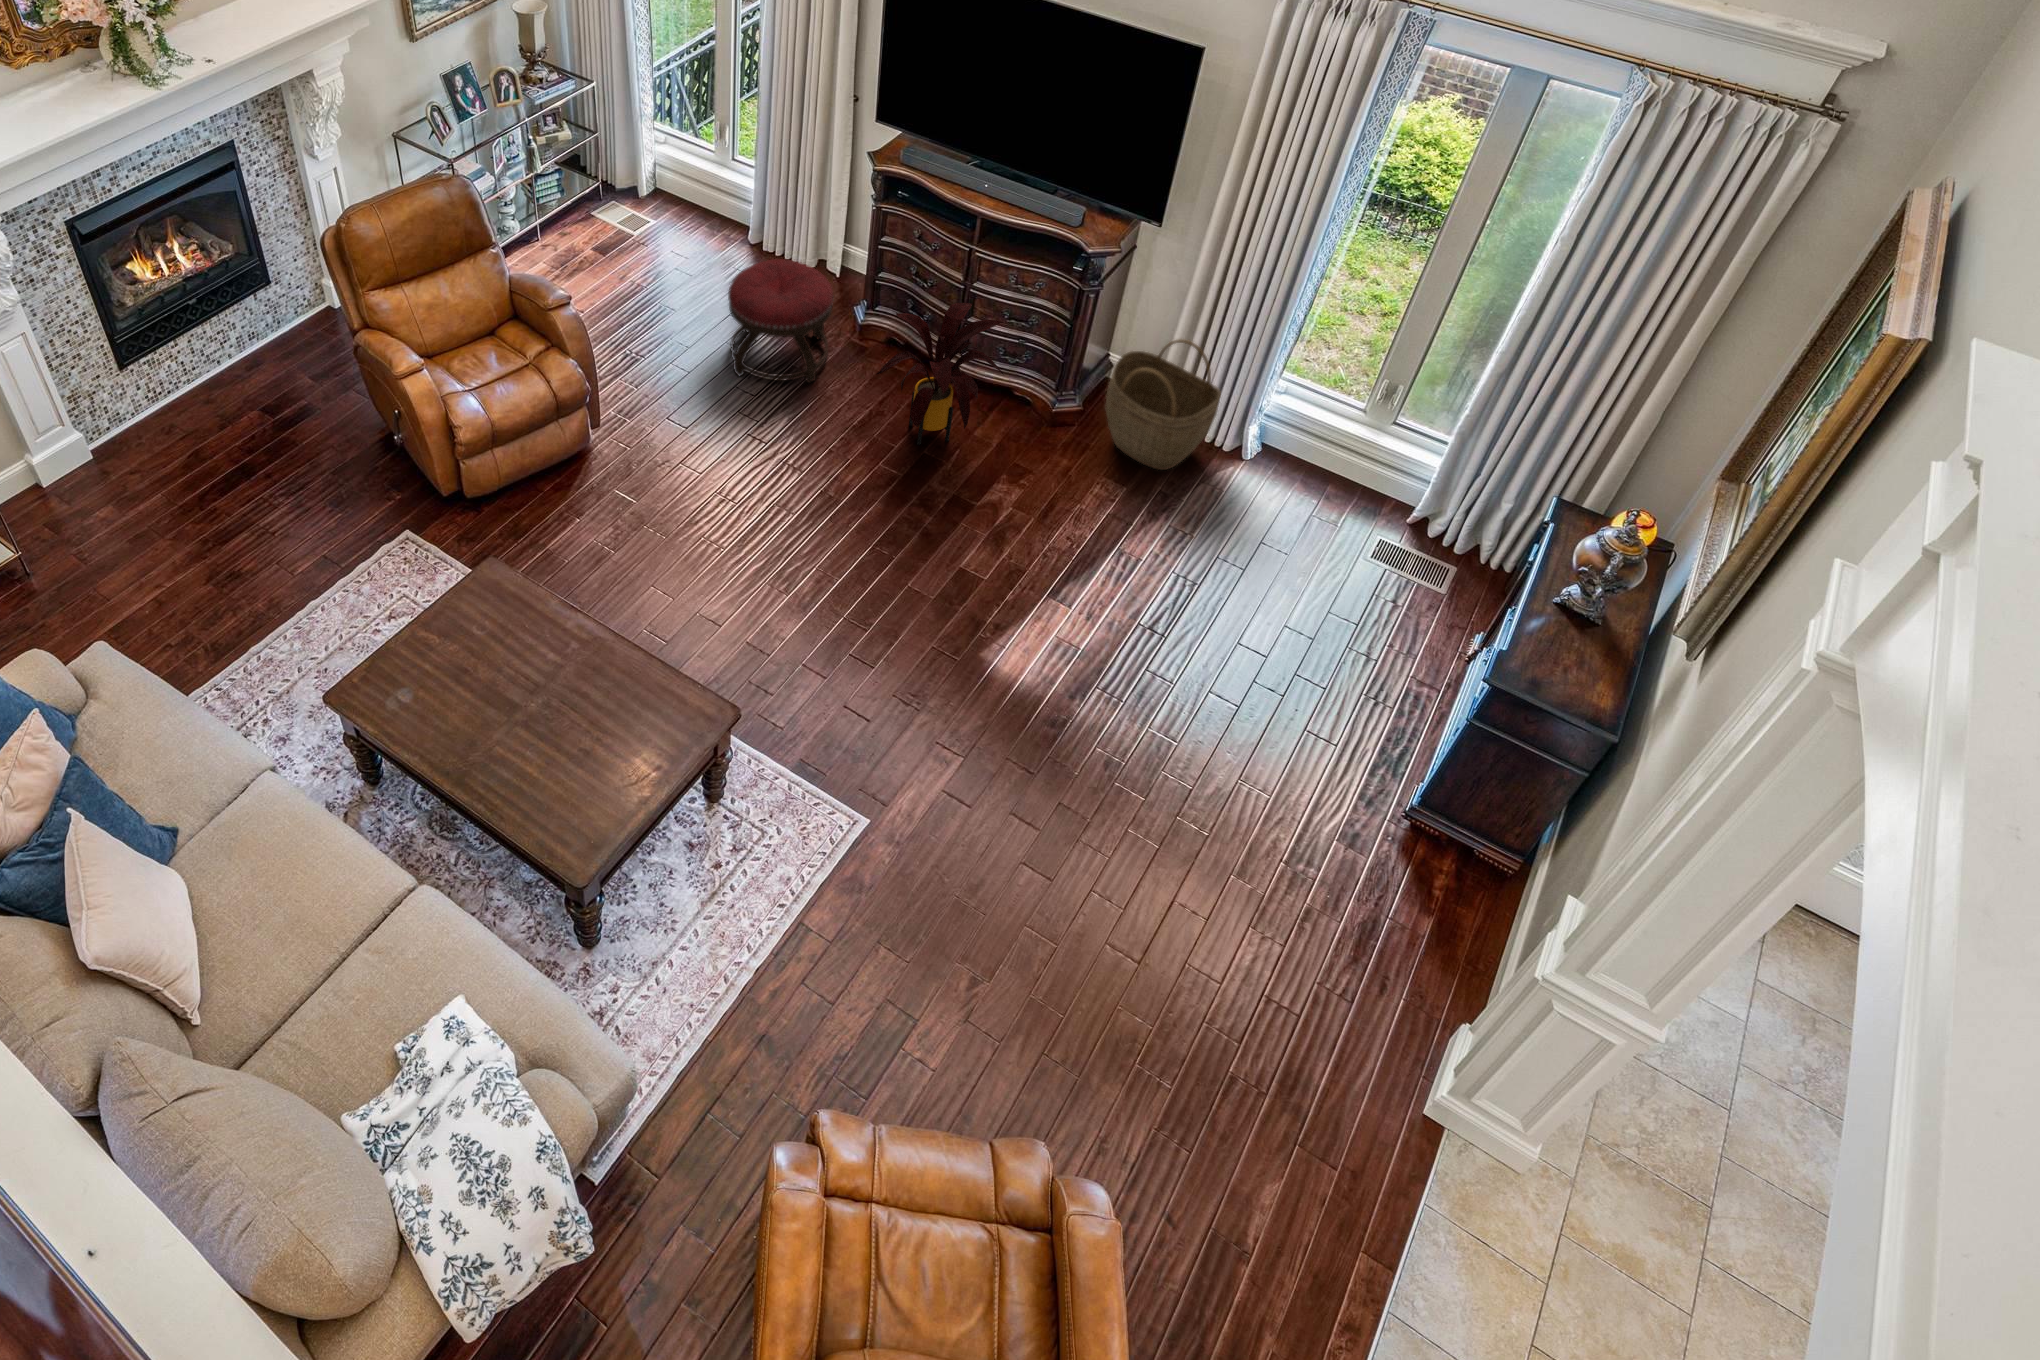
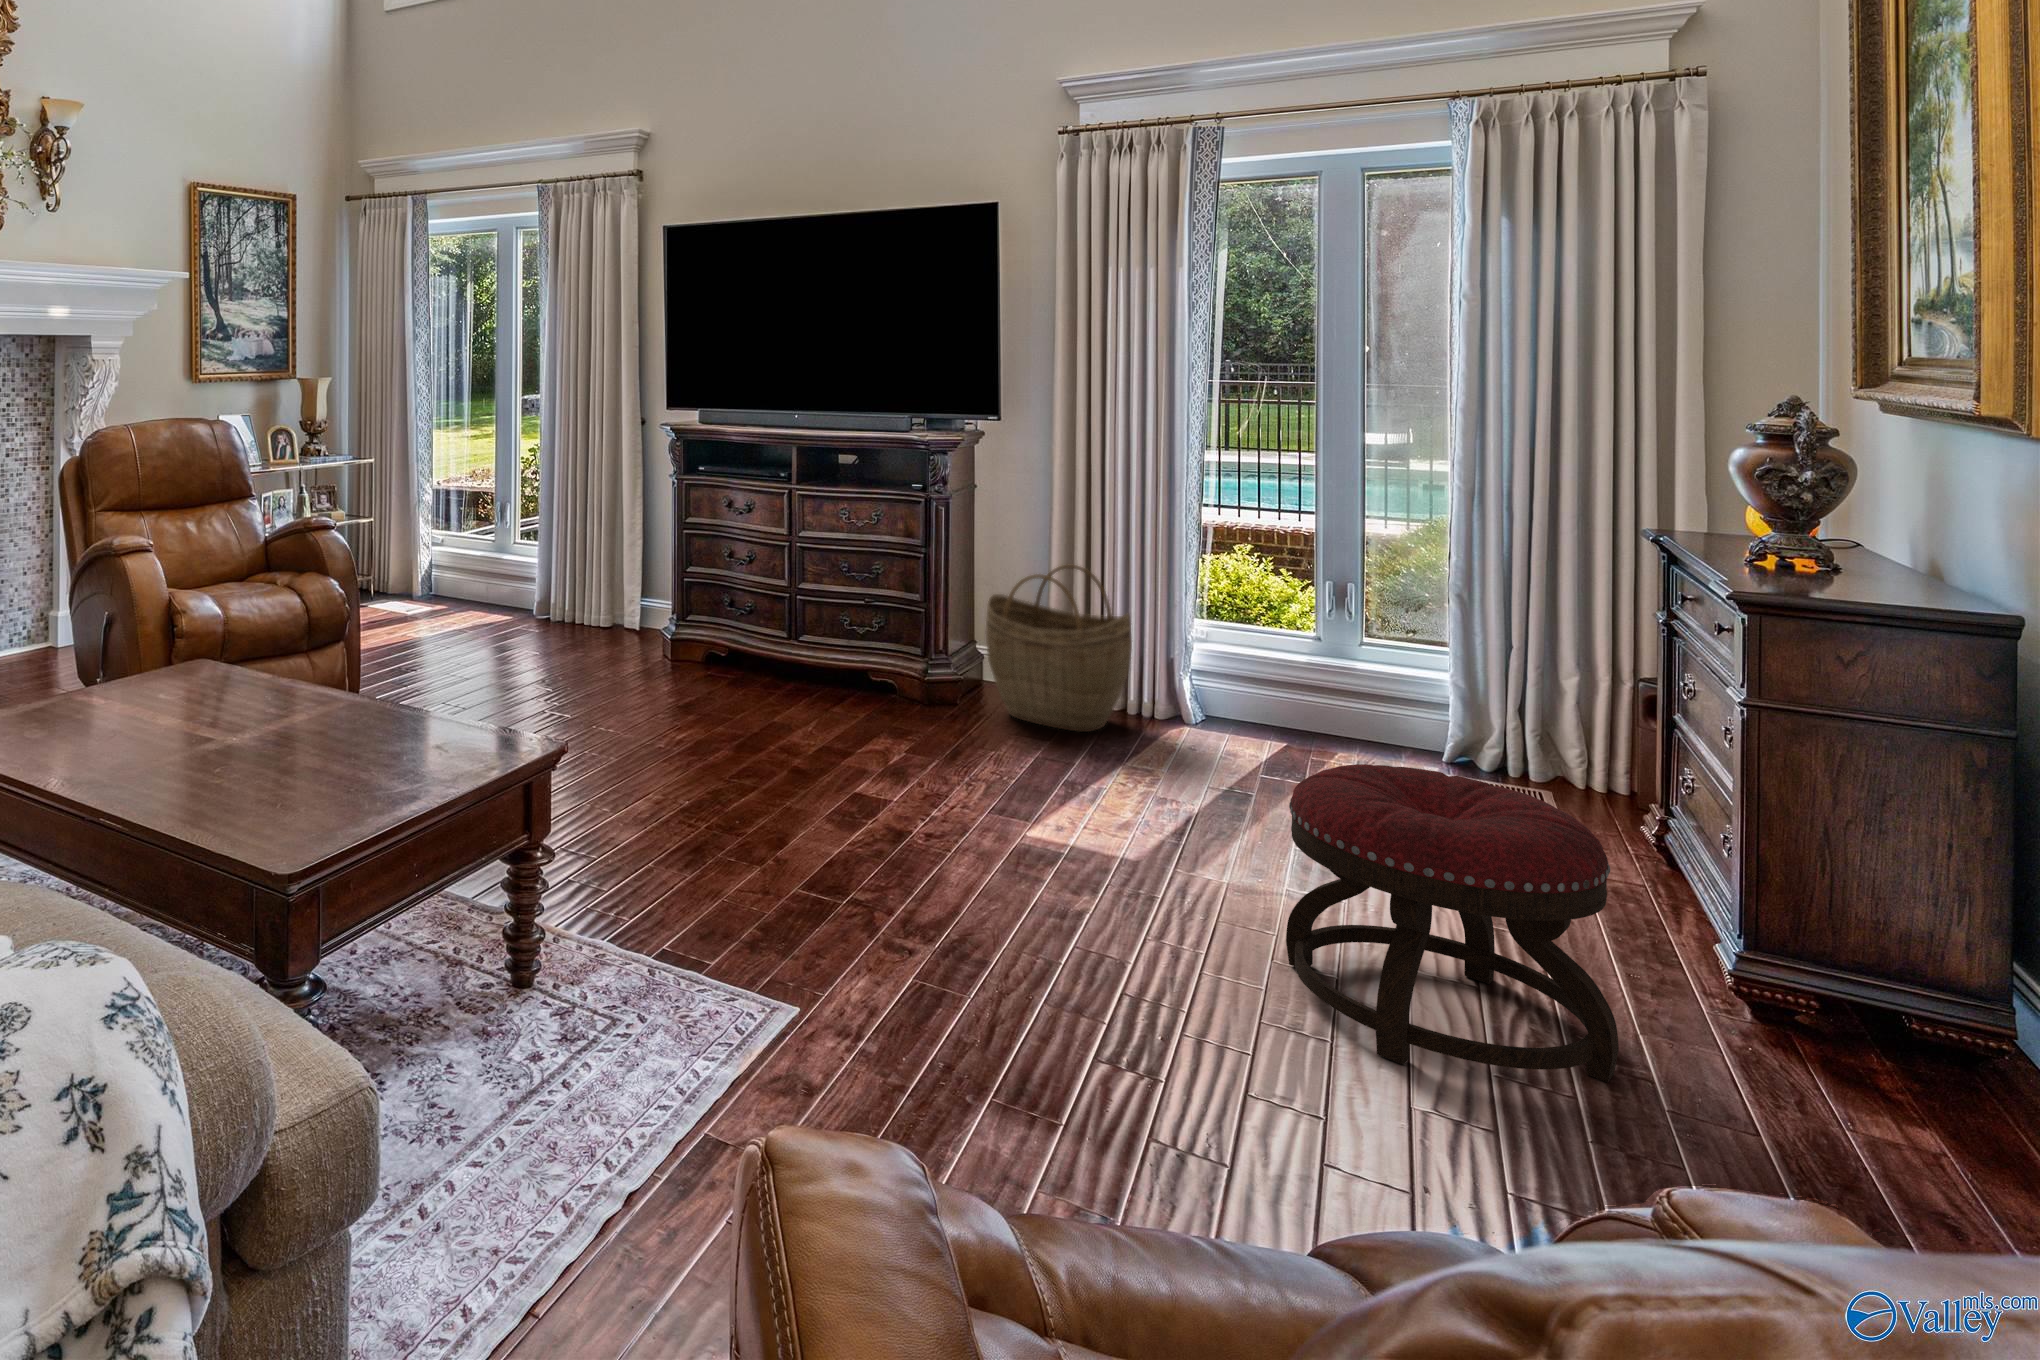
ottoman: present [728,259,833,383] -> present [1286,764,1619,1083]
house plant: present [877,303,1004,445] -> none [699,541,855,717]

